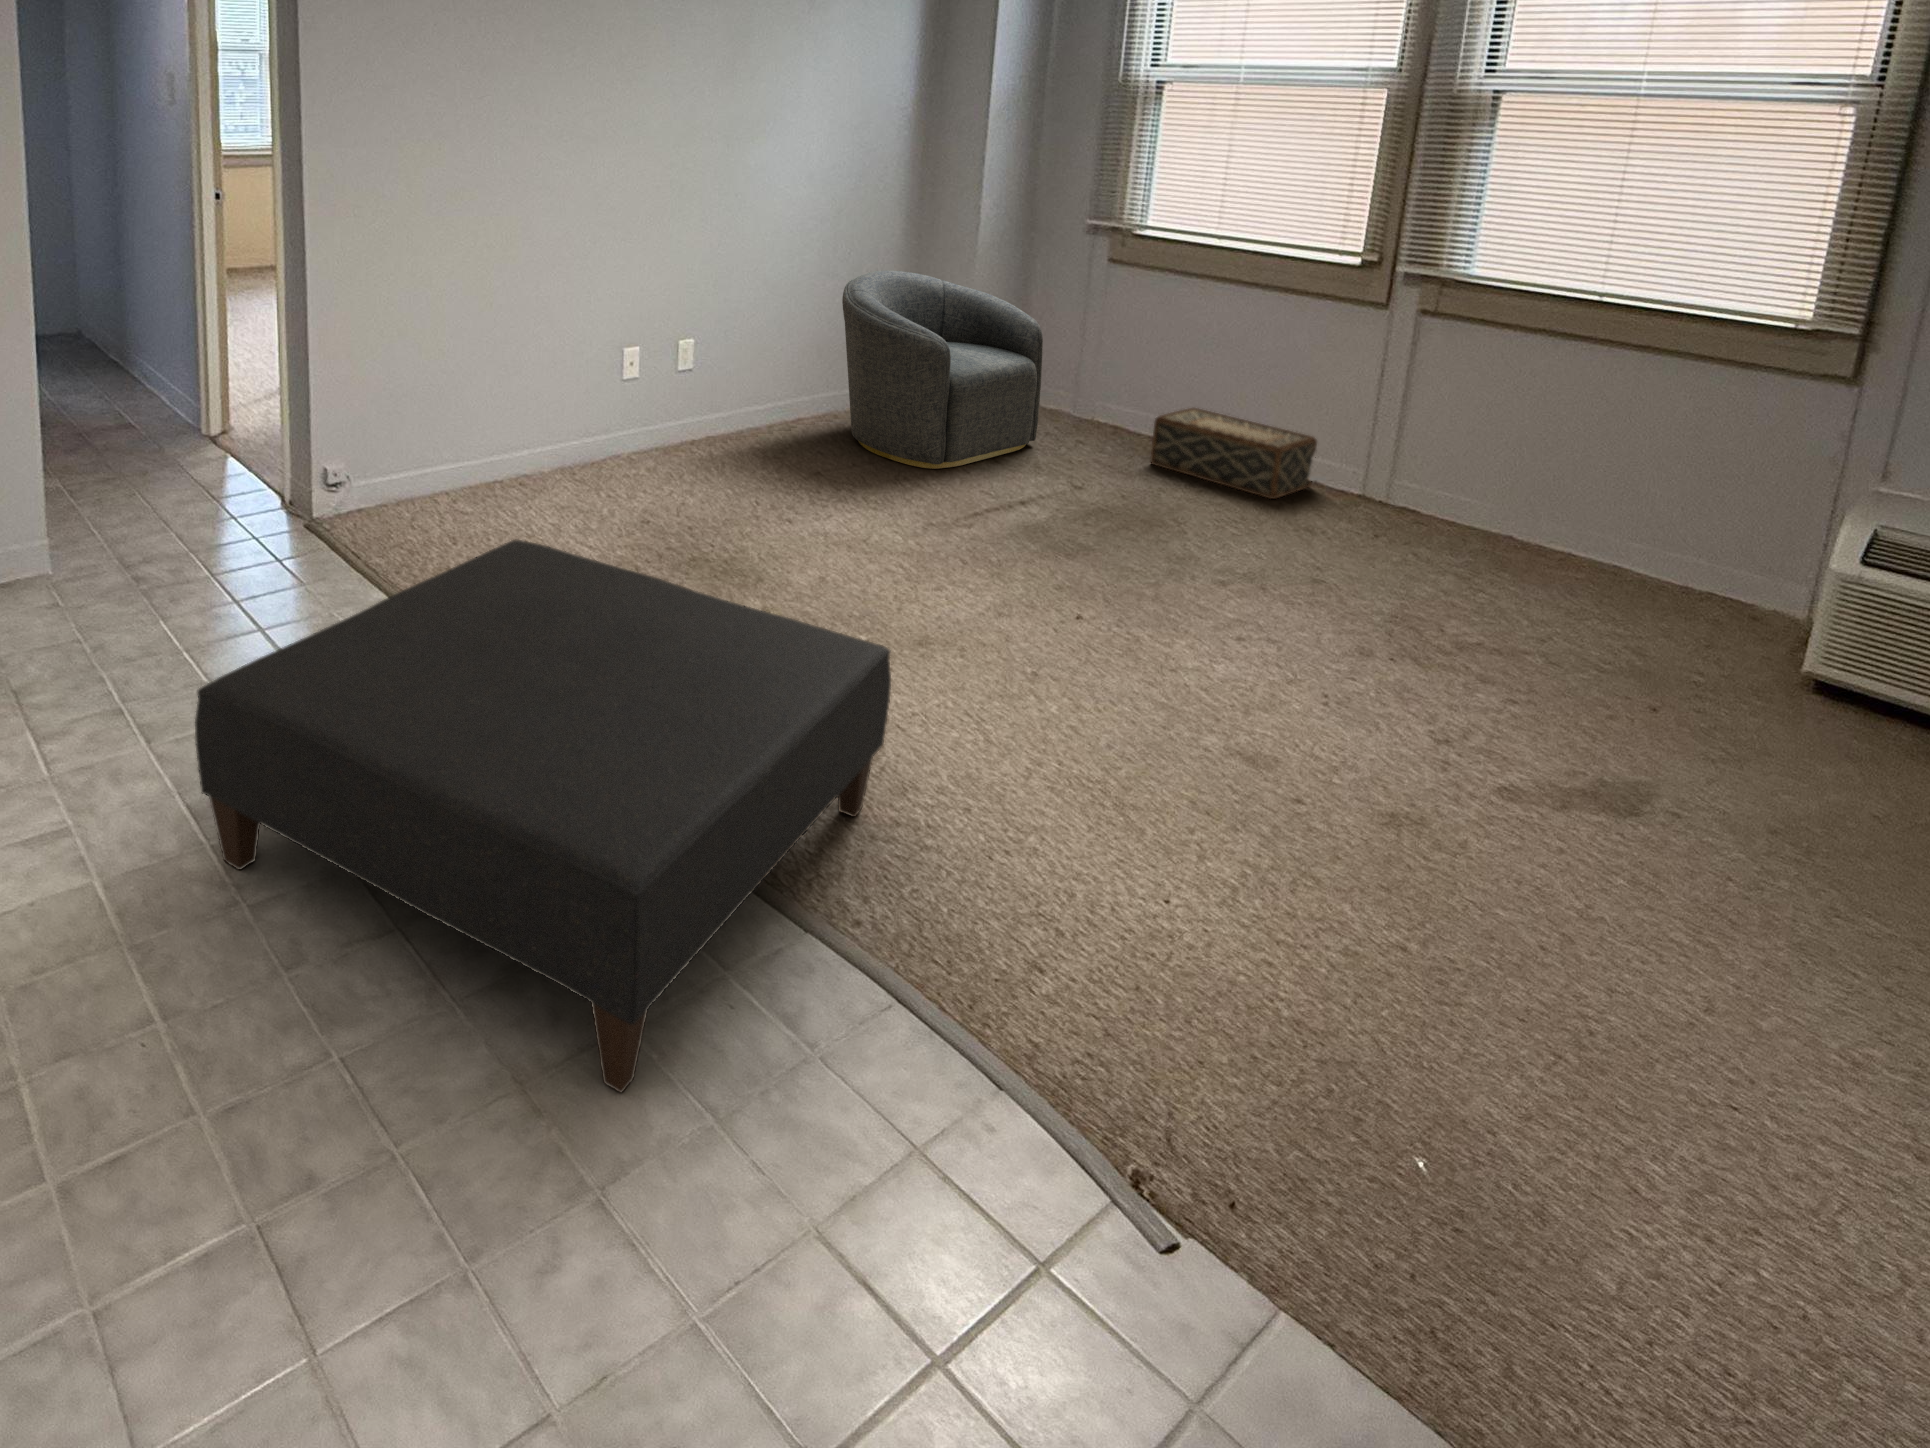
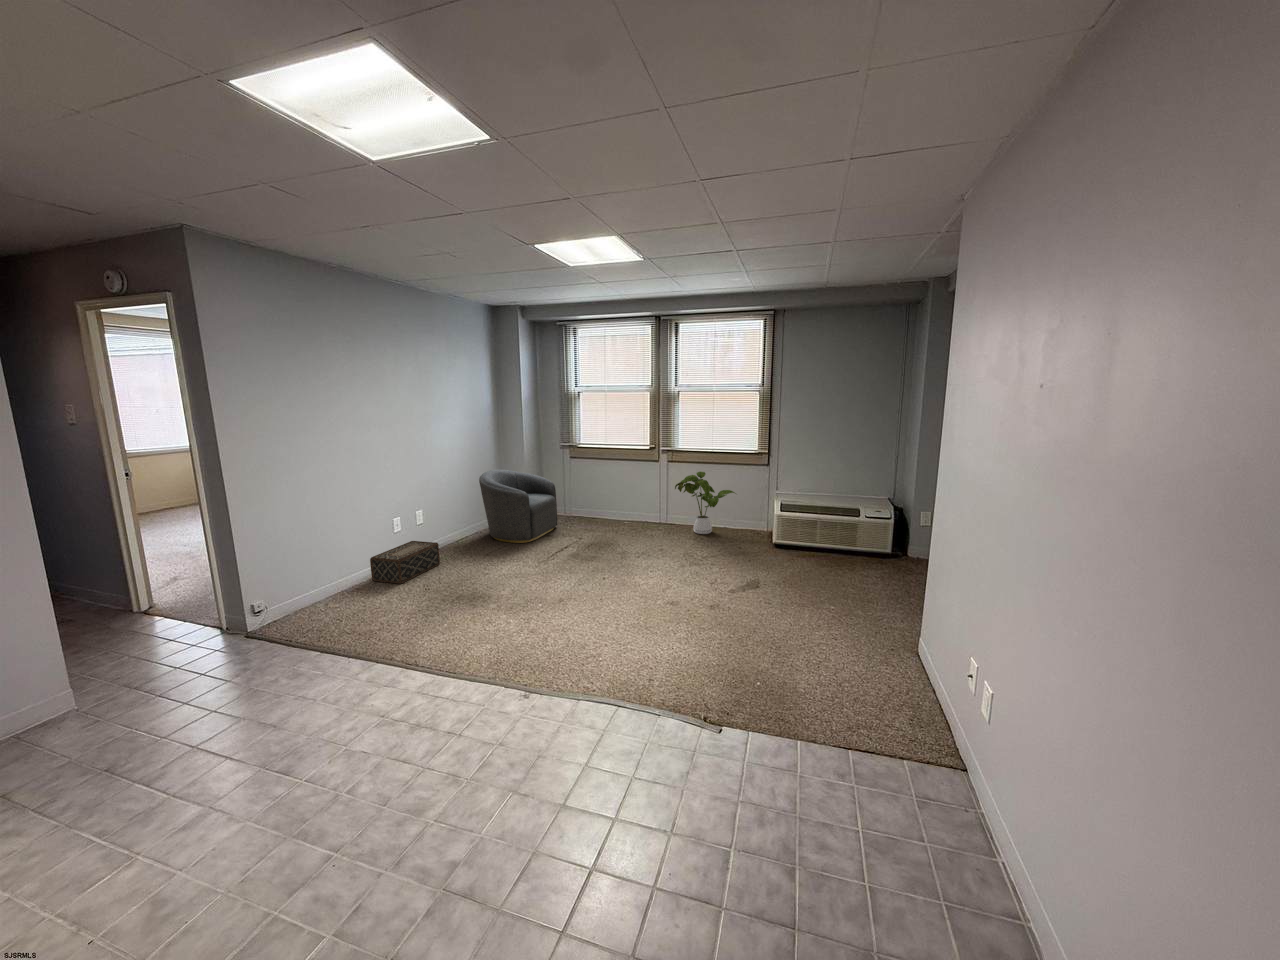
house plant: none [1427,359,1693,572] -> present [675,471,736,534]
woven basket: present [1151,408,1317,499] -> present [370,541,440,584]
ottoman: present [195,540,891,1092] -> none [296,596,580,782]

